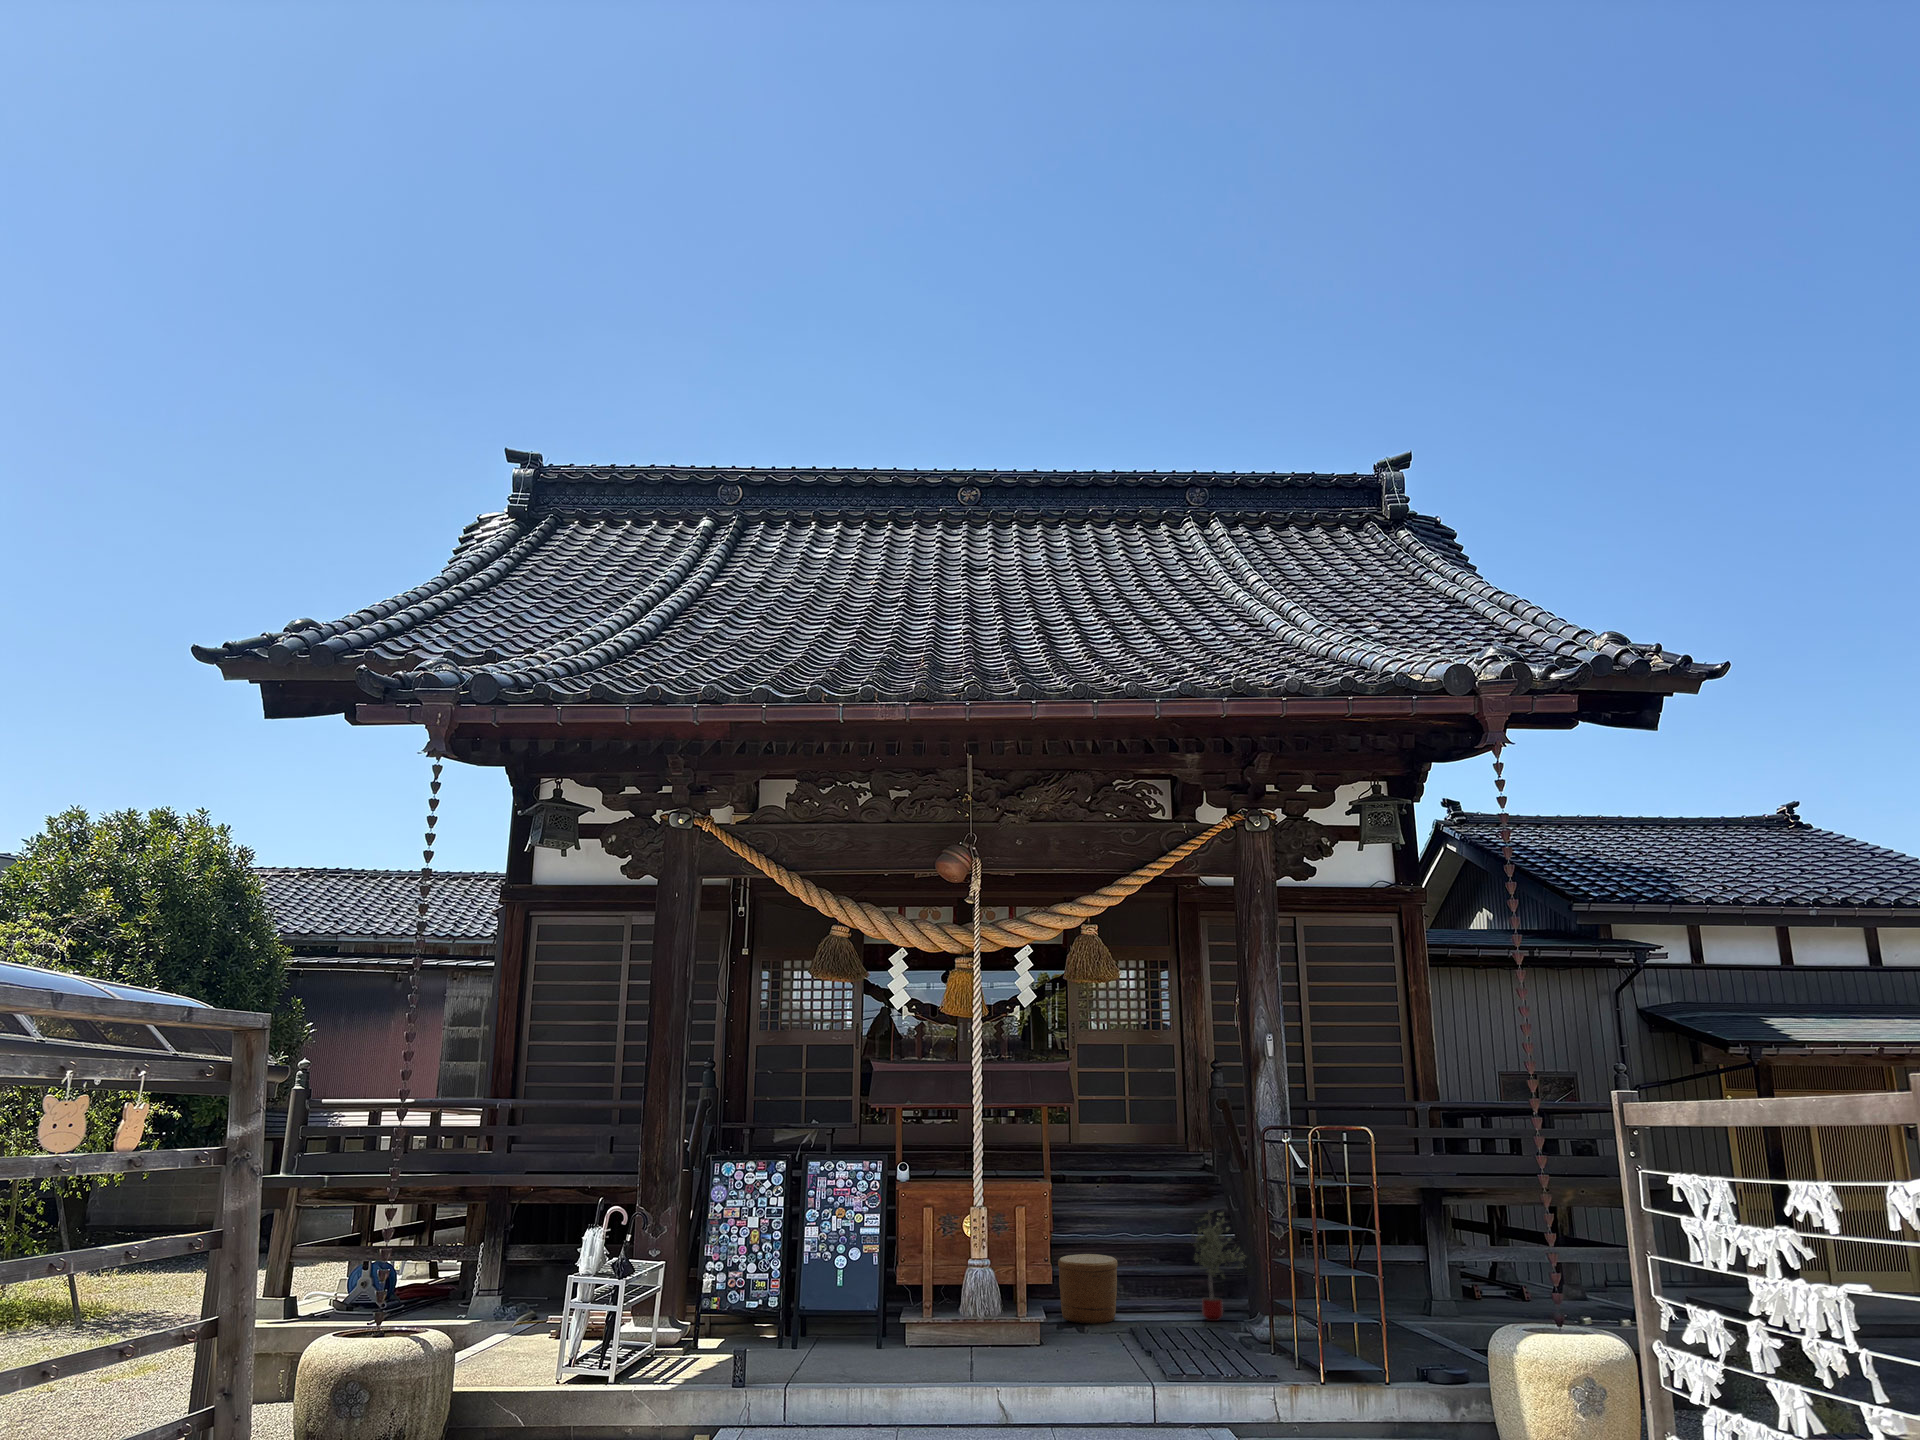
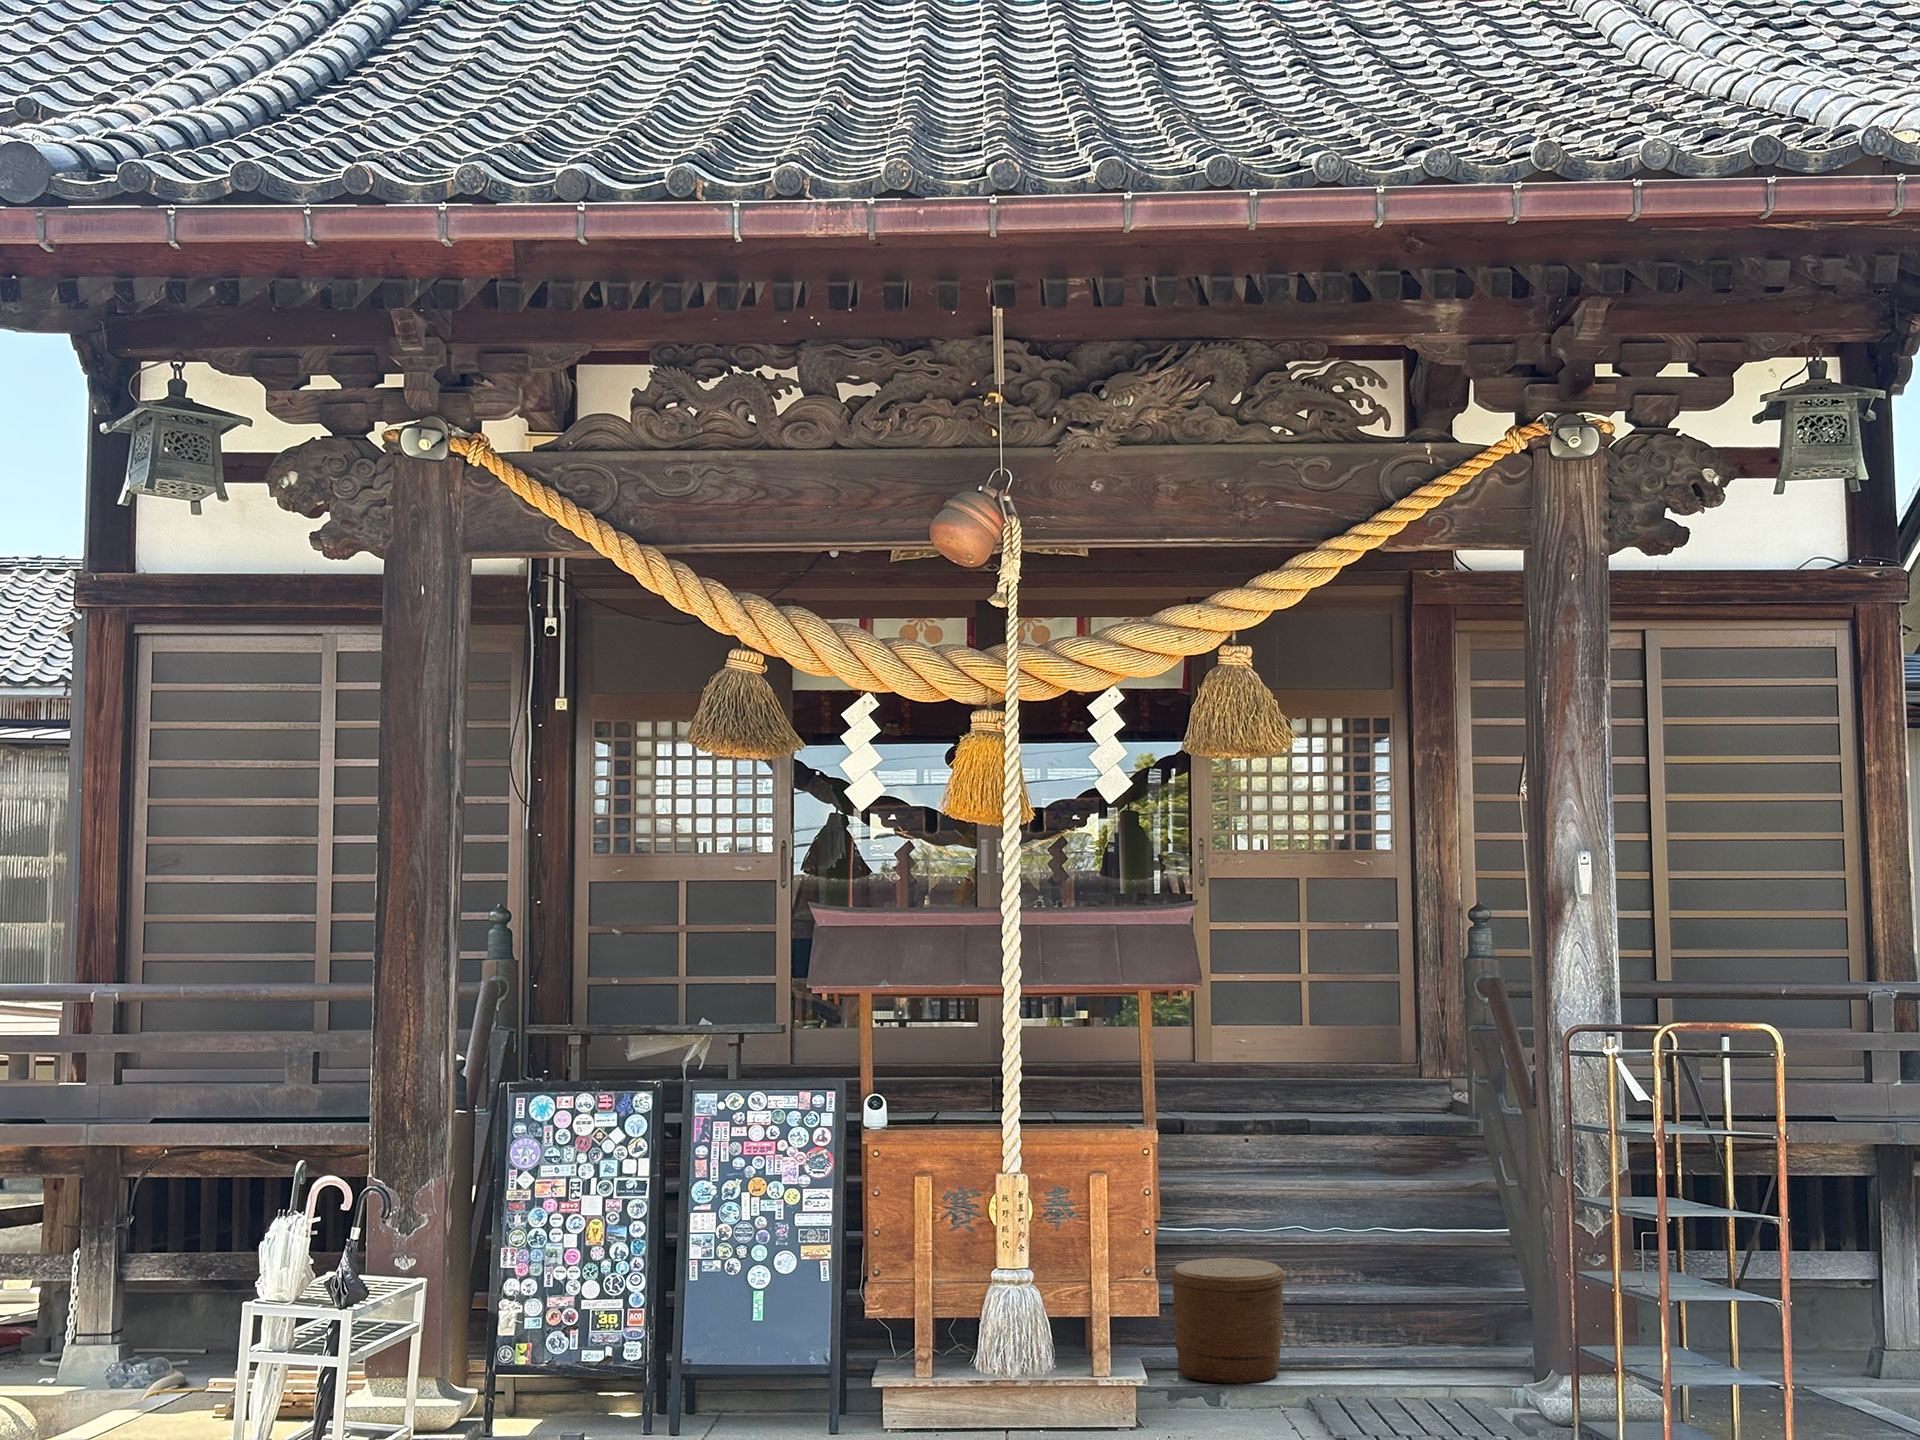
potted tree: present [1191,1210,1246,1321] -> none [1420,1177,1532,1379]

